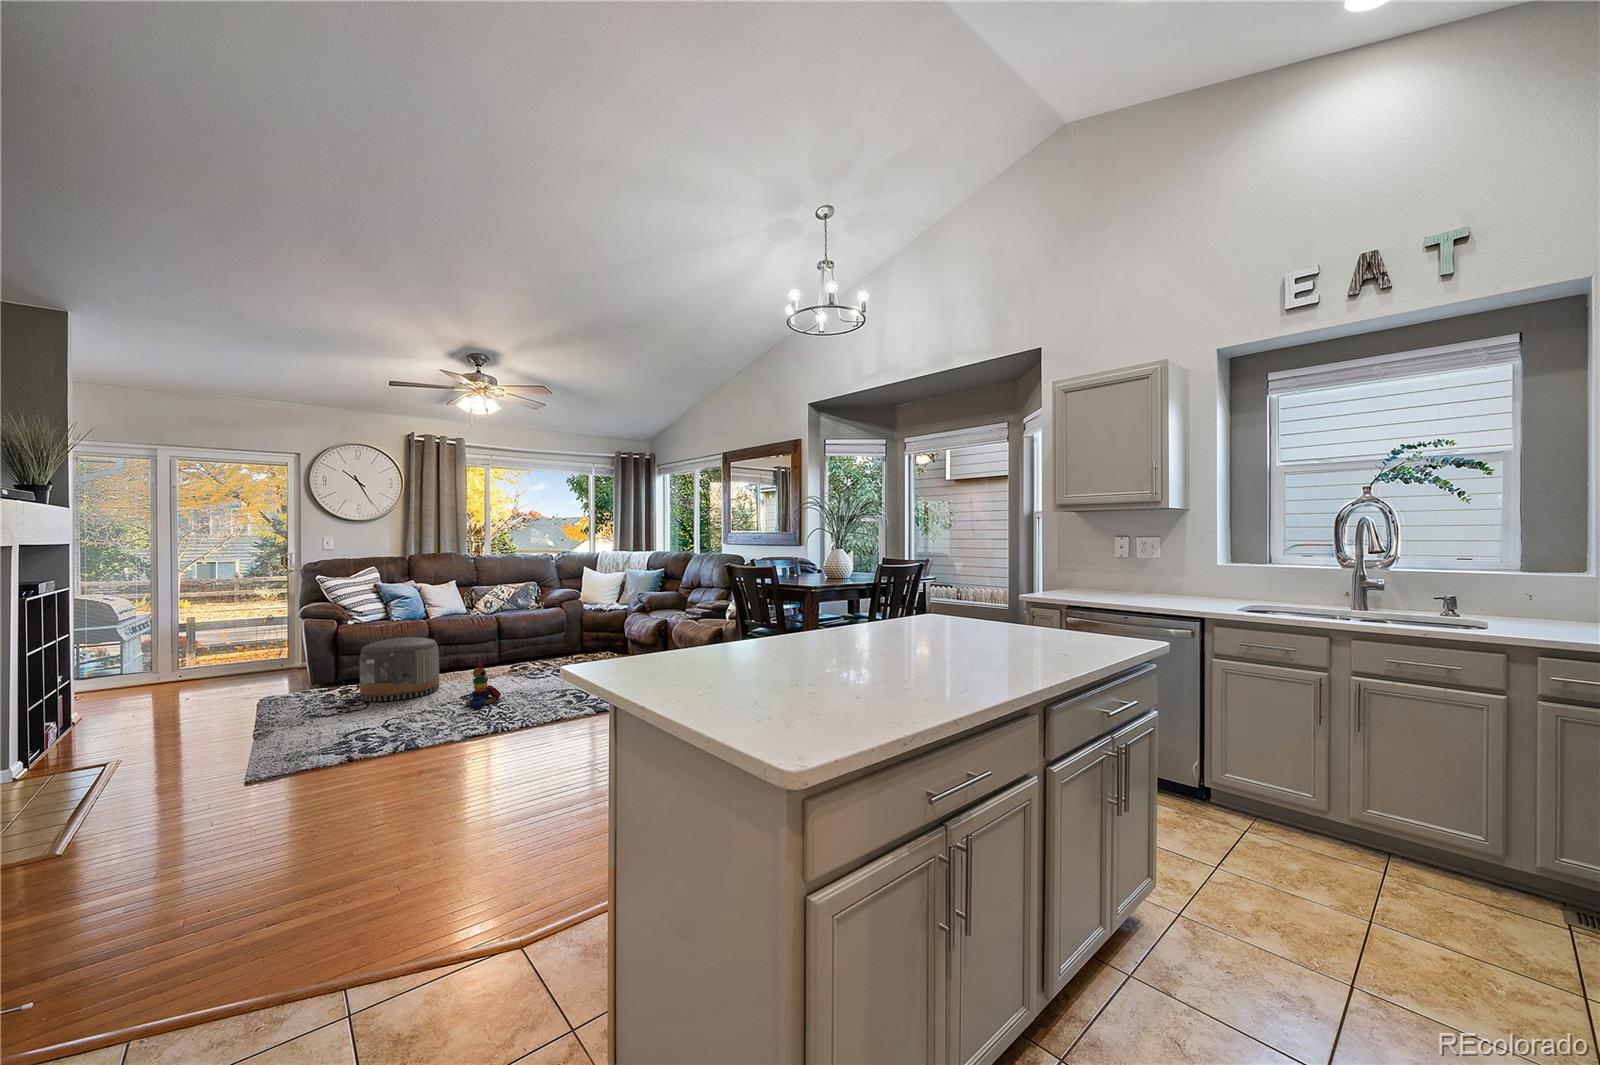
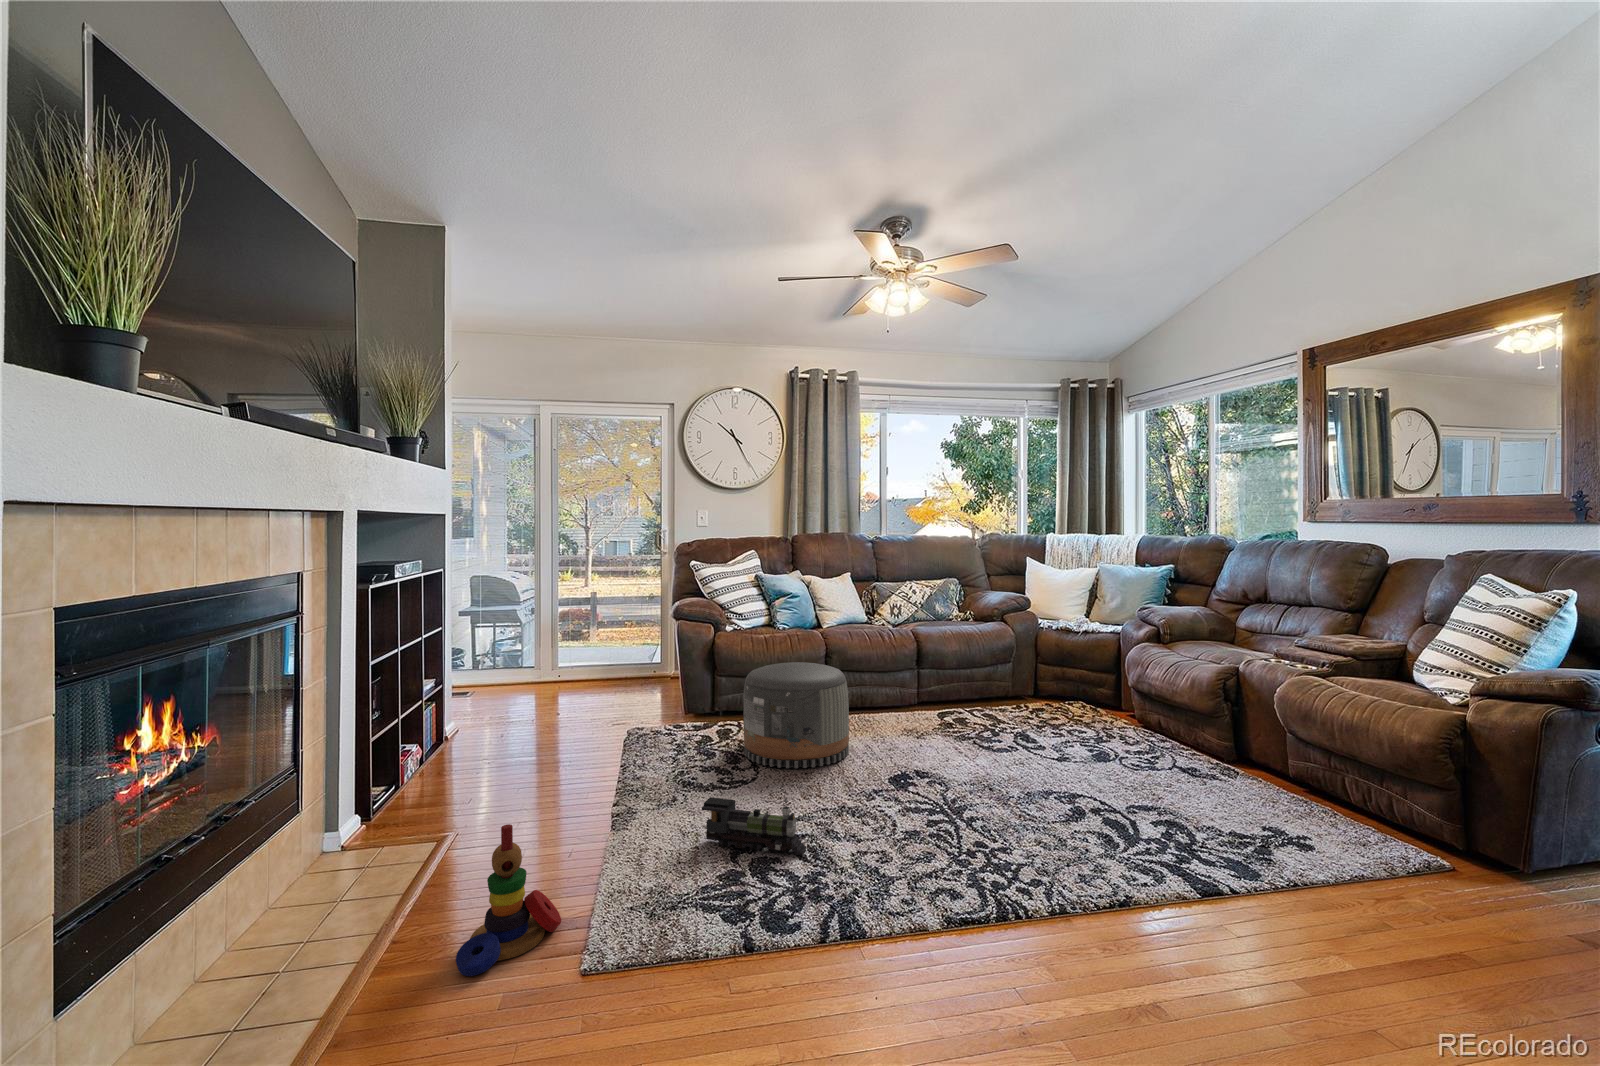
stacking toy: present [466,660,501,708] -> present [456,824,561,976]
toy train: none [325,700,396,734] -> present [702,797,806,856]

